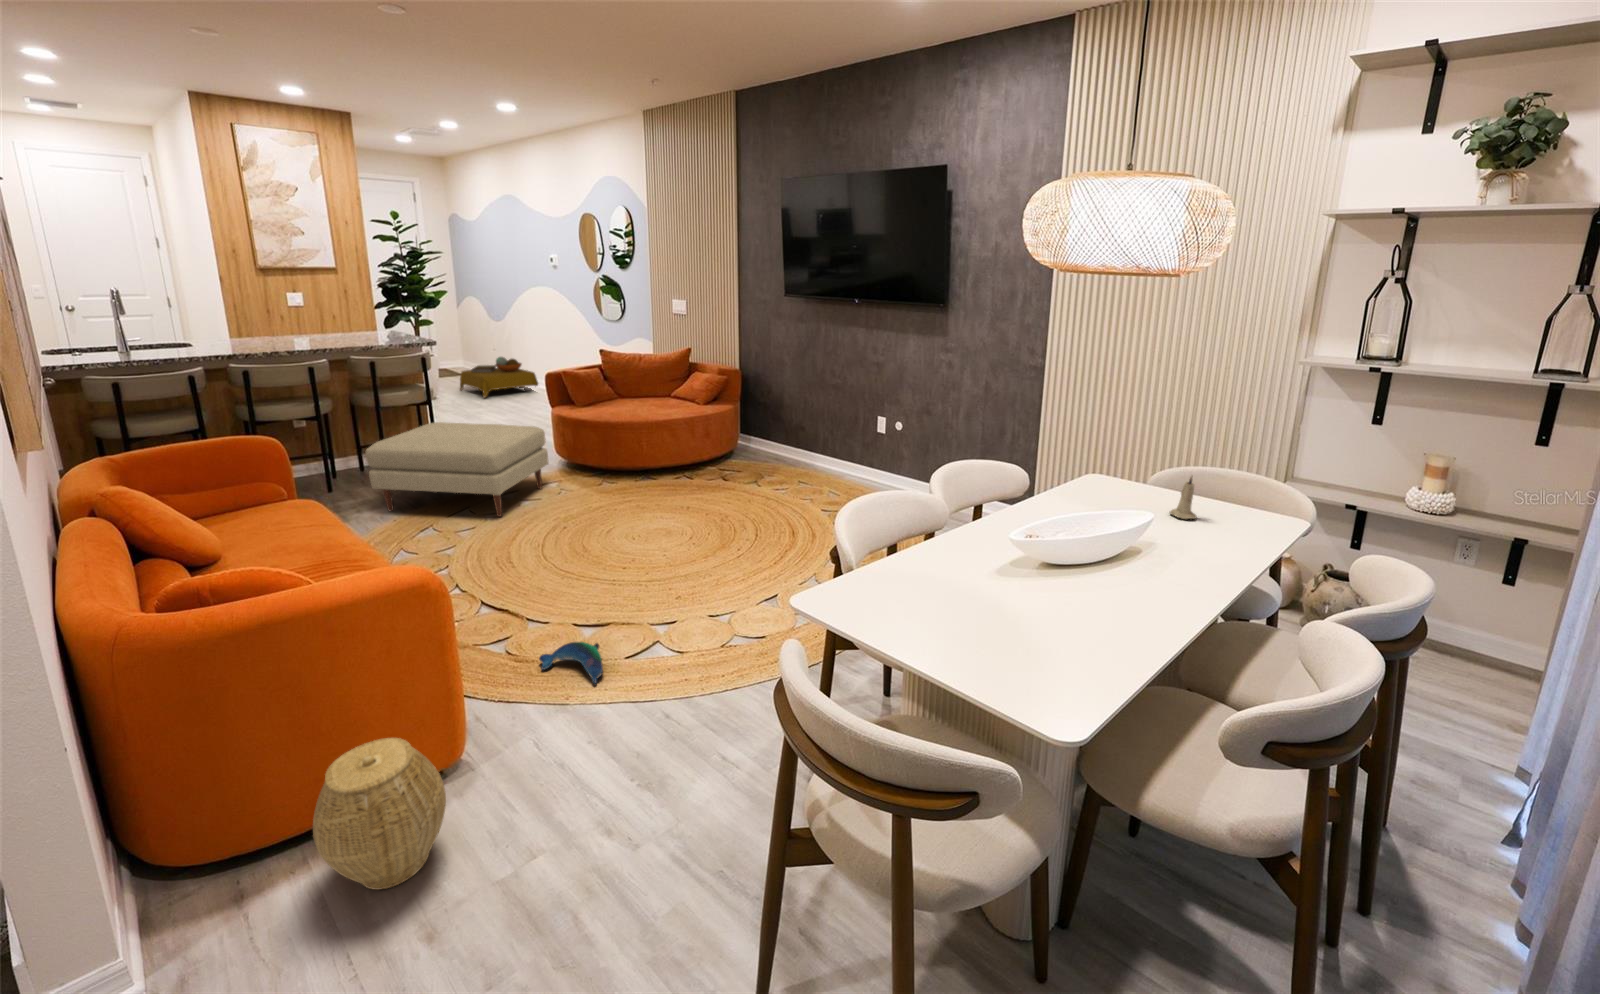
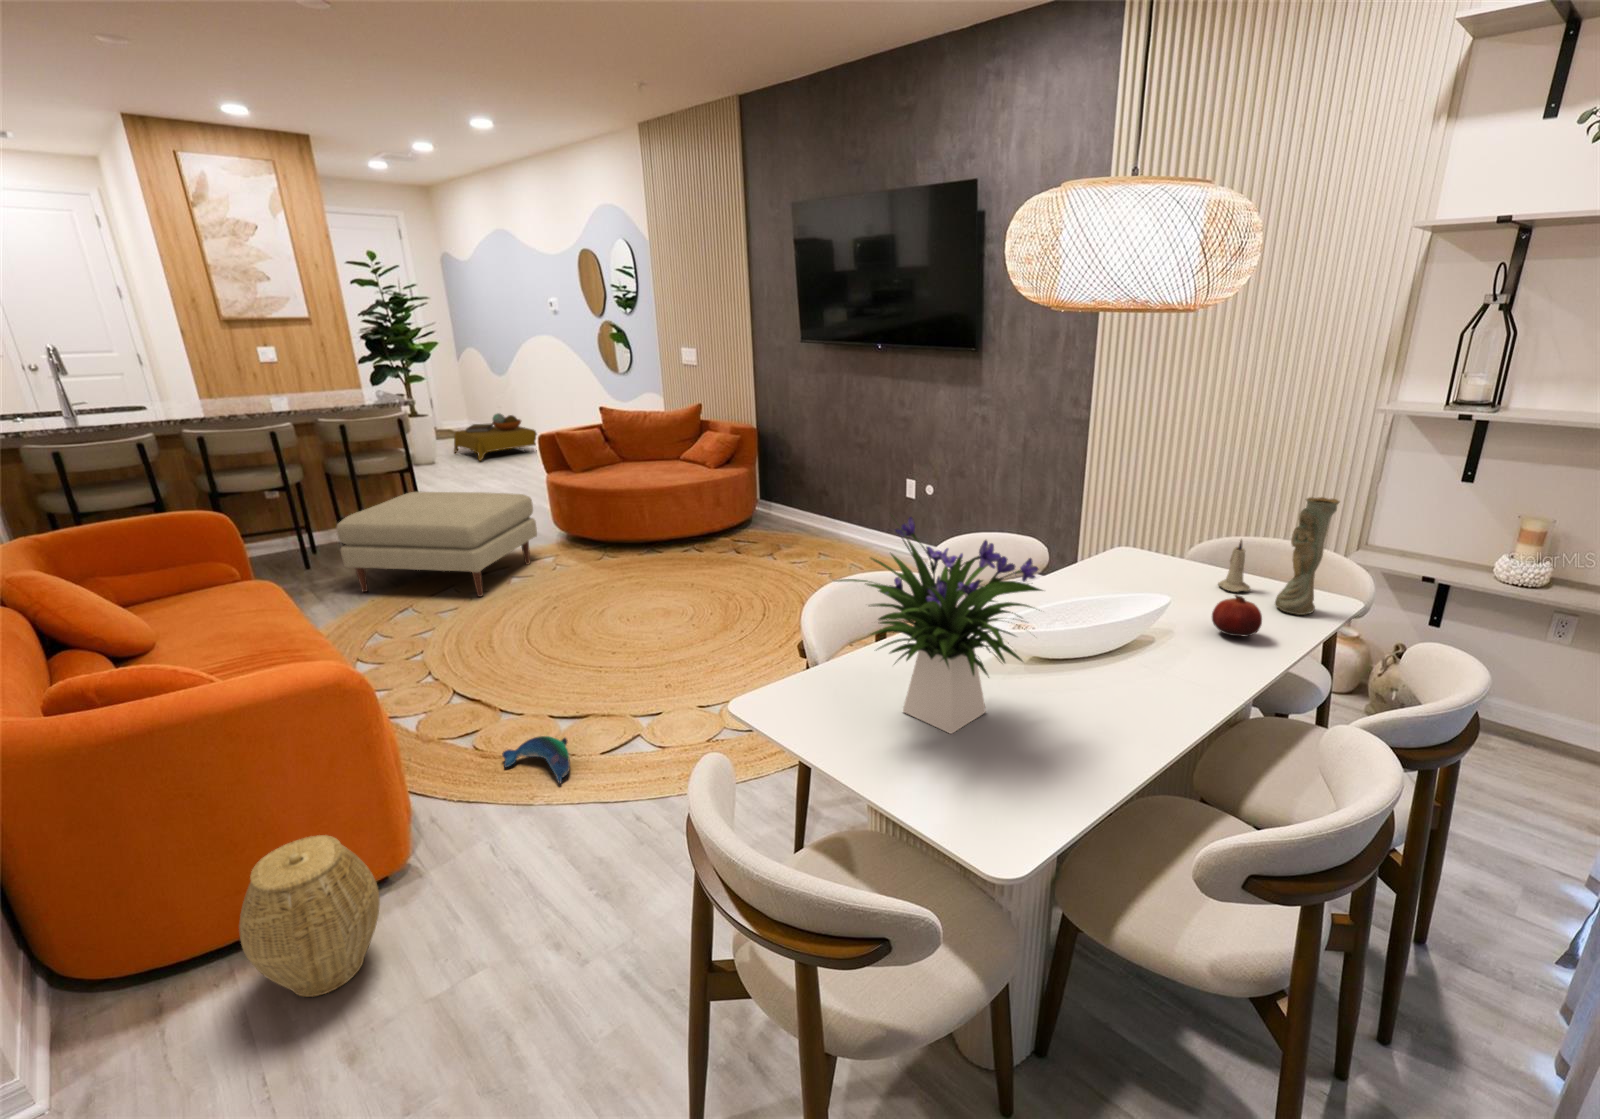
vase: none [1221,441,1282,539] -> present [1275,497,1340,615]
flower arrangement: none [901,443,1098,641] -> present [836,516,1042,734]
fruit: none [1181,521,1225,556] -> present [1212,595,1262,637]

